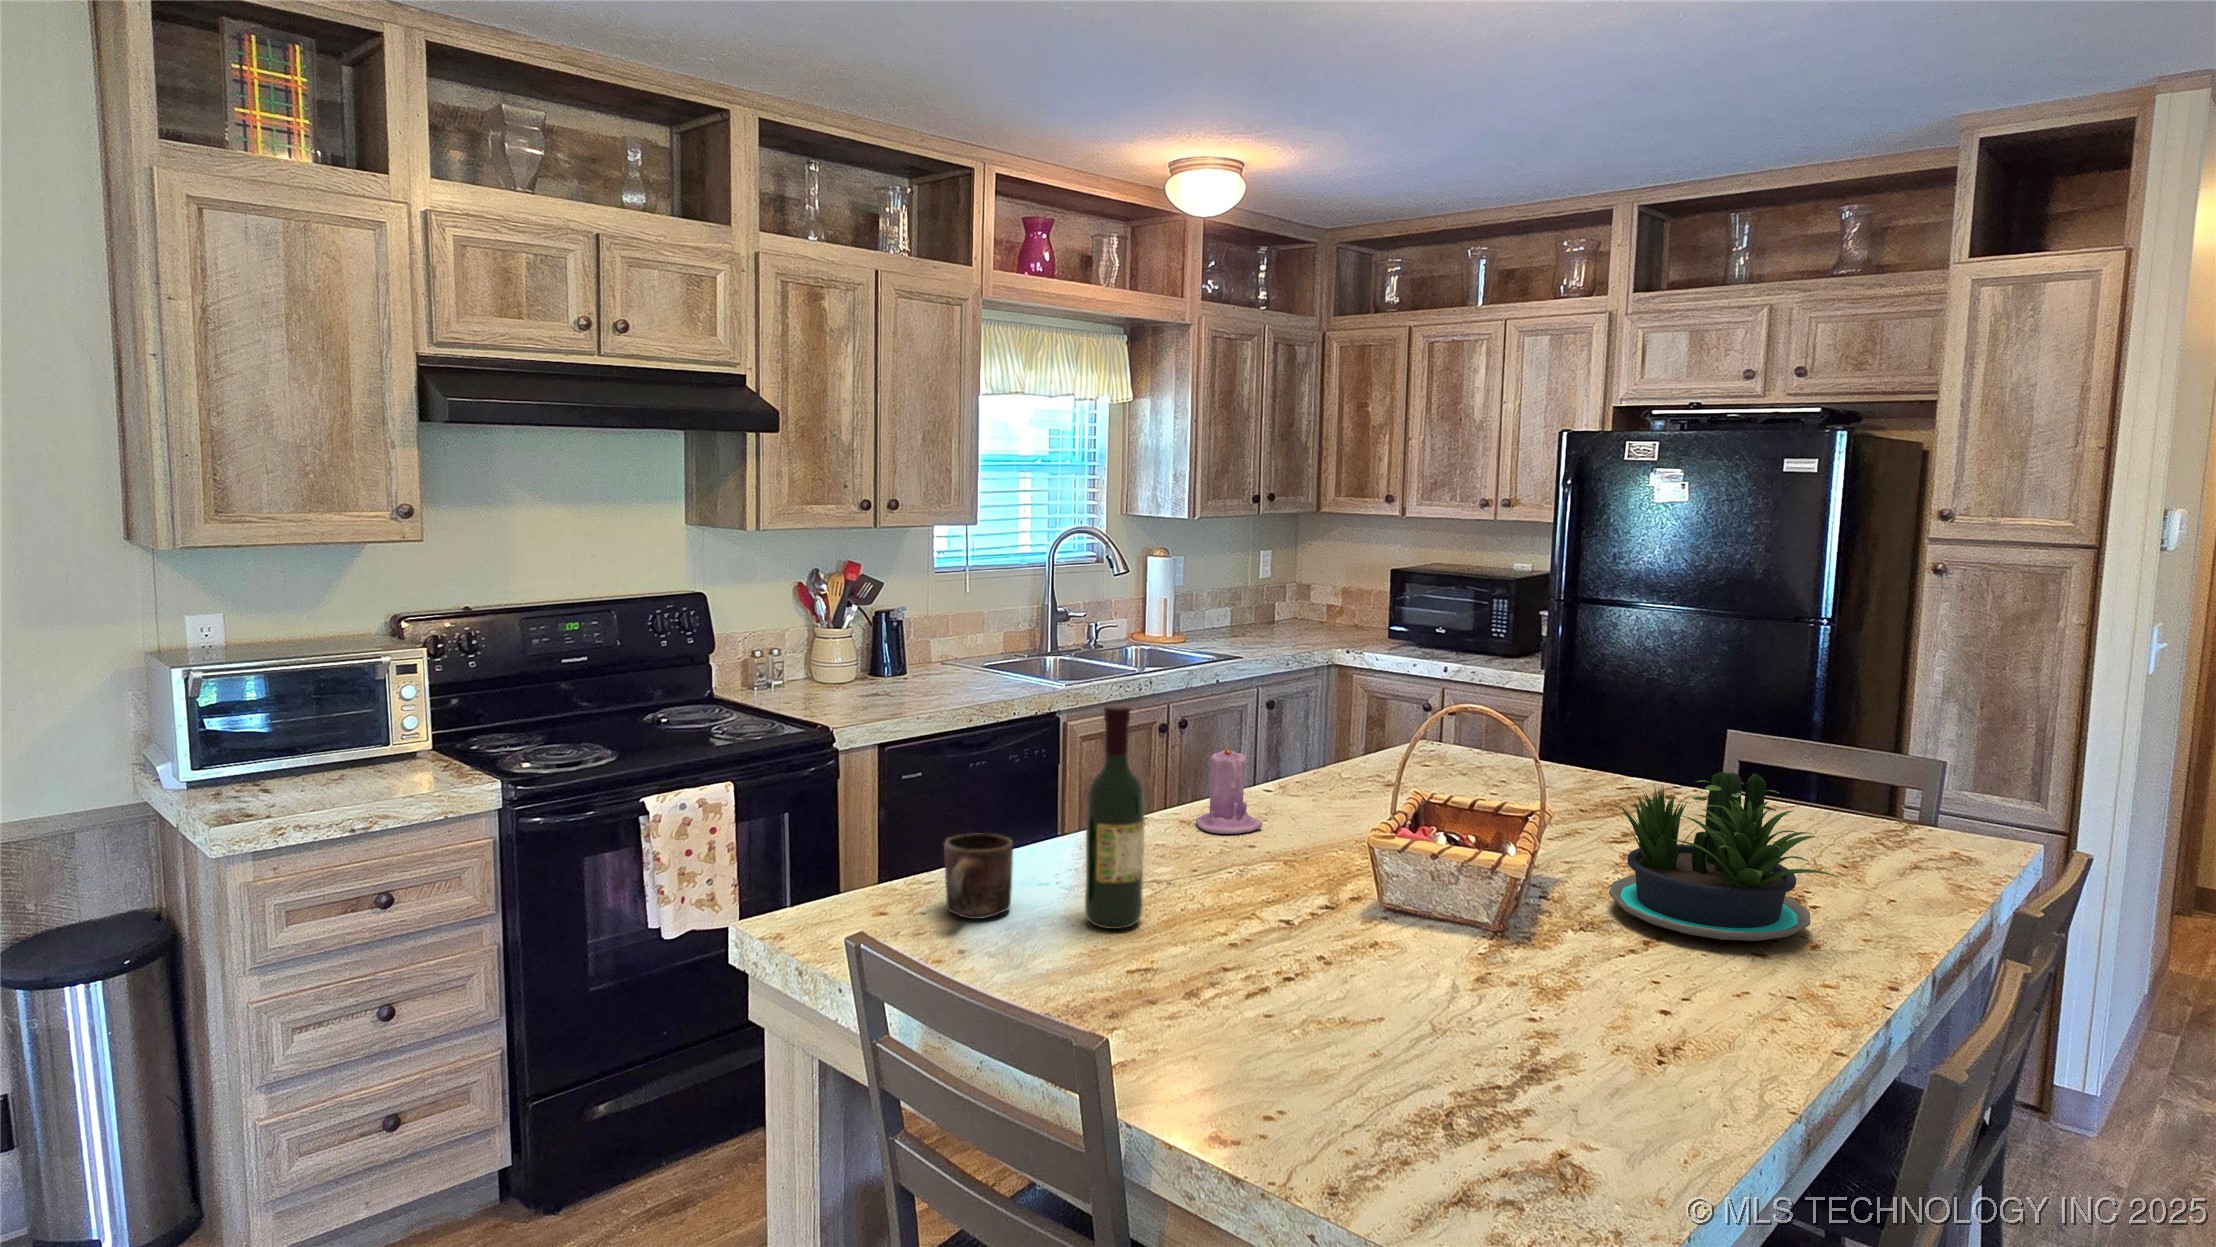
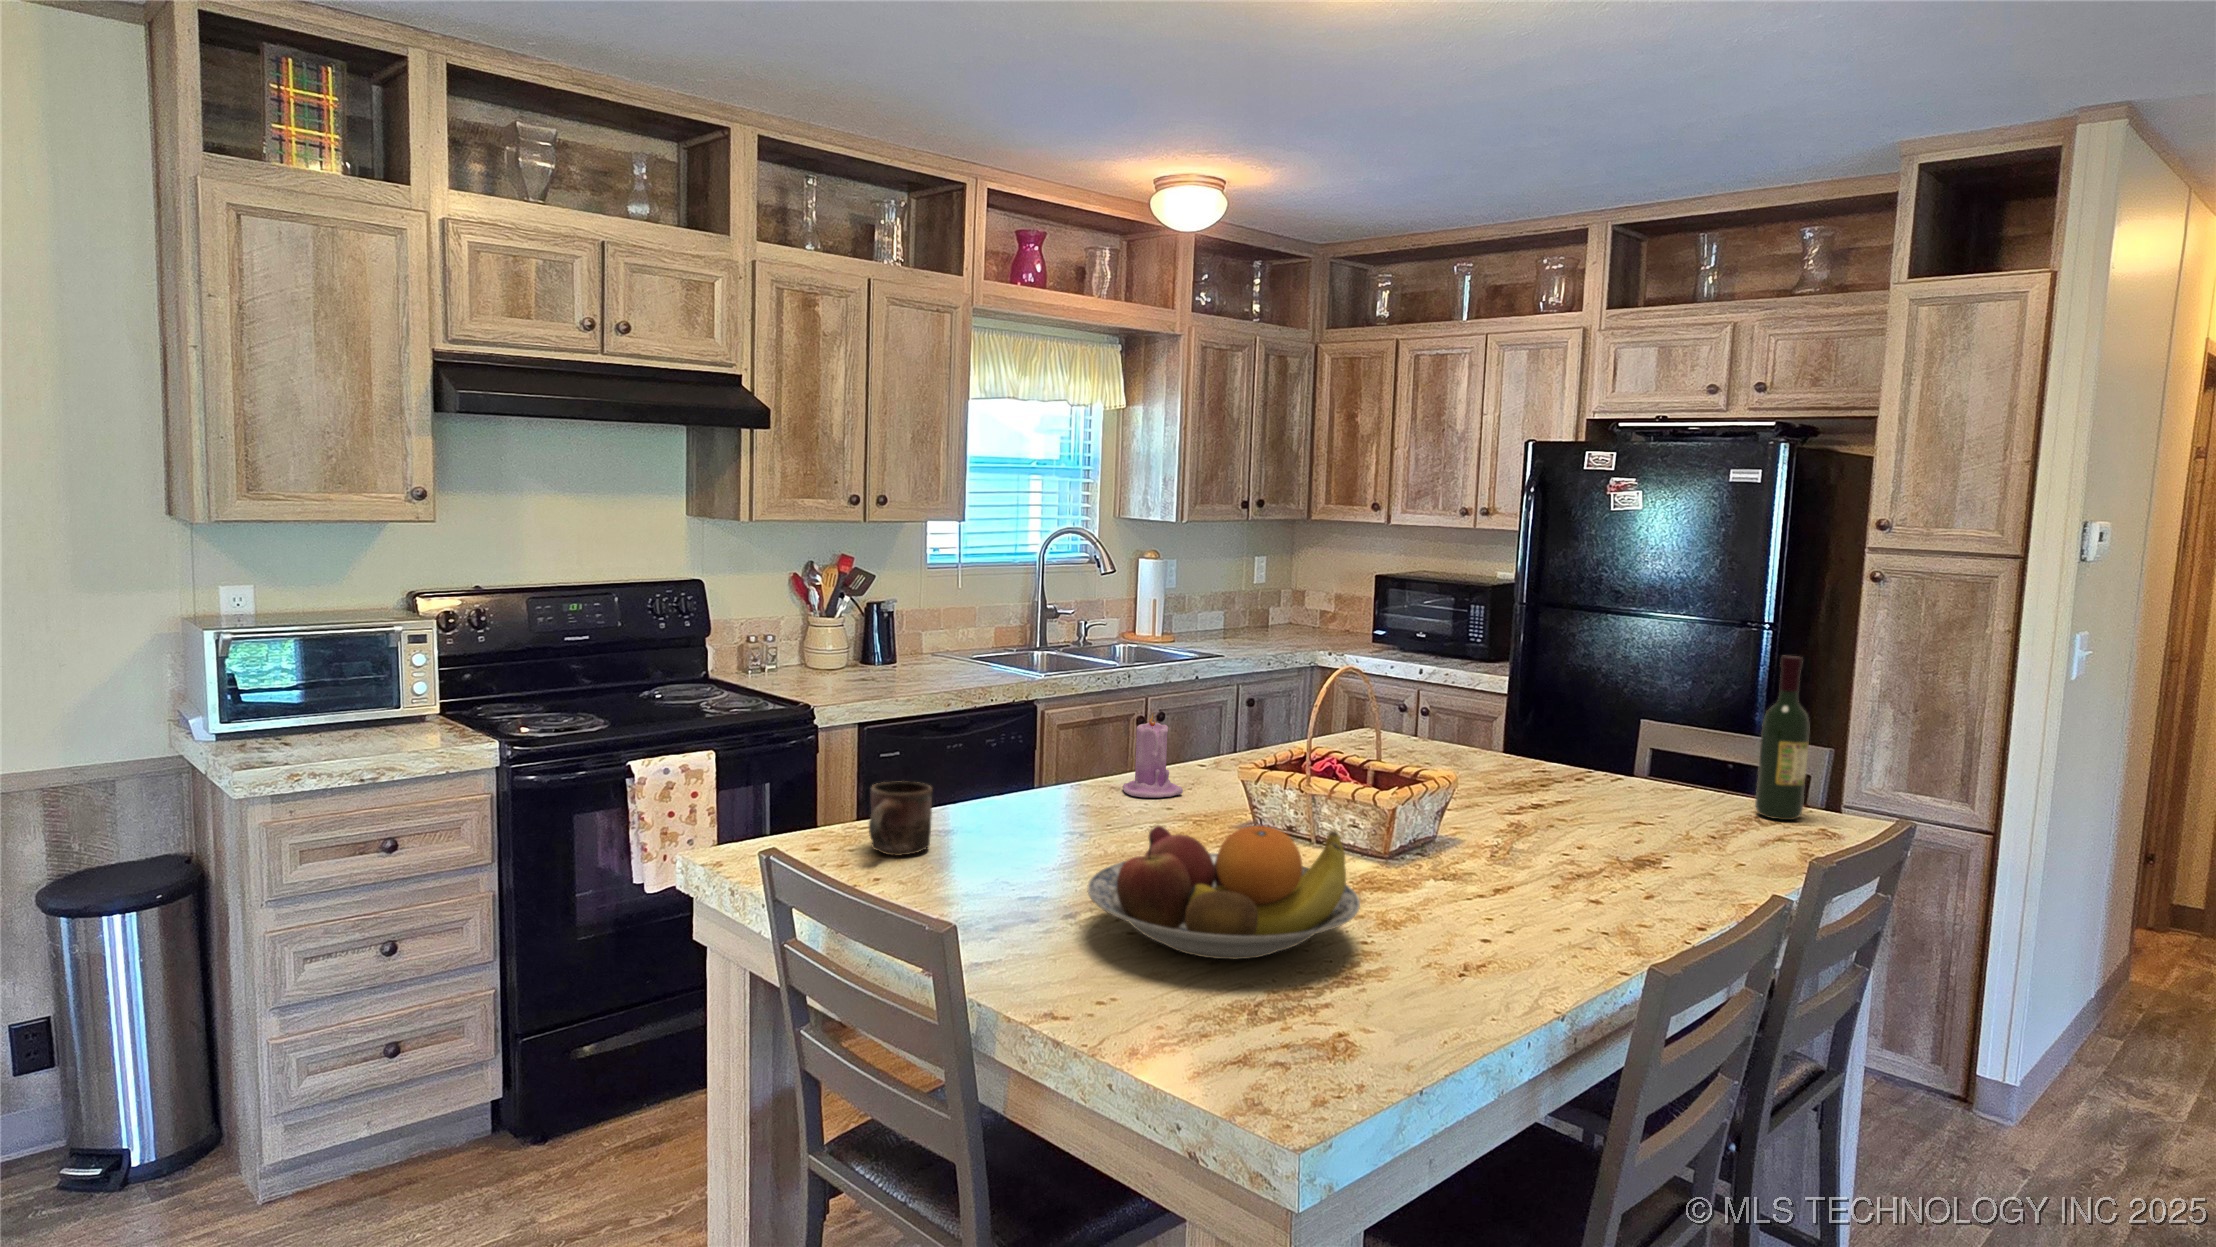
wine bottle: present [1085,705,1145,929] -> present [1755,655,1809,820]
potted plant: present [1609,772,1838,941] -> none [1475,740,1672,890]
fruit bowl: none [1219,889,1535,1049] -> present [1088,826,1360,959]

